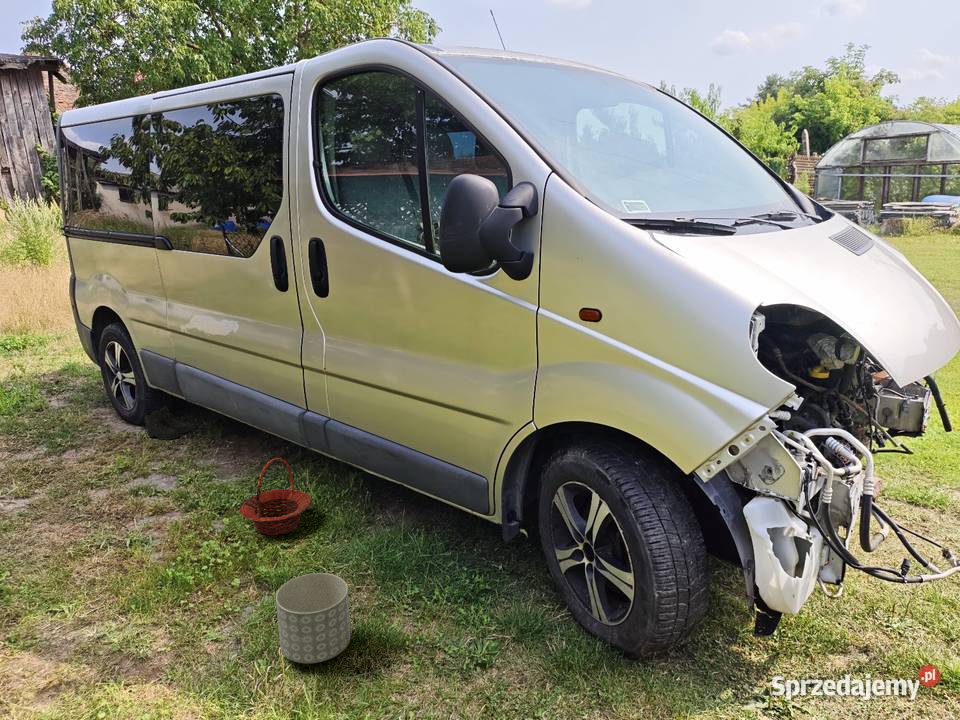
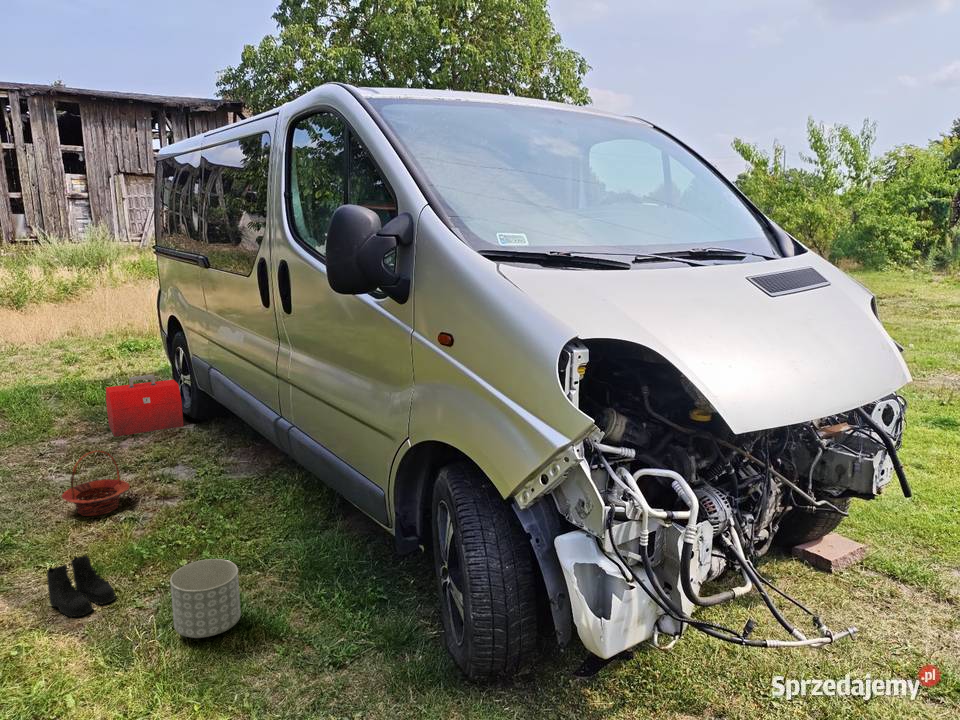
toolbox: none [29,375,127,449] -> present [106,375,183,437]
boots: present [145,406,189,440] -> present [47,555,116,617]
basket: present [239,458,312,535] -> present [62,451,130,516]

